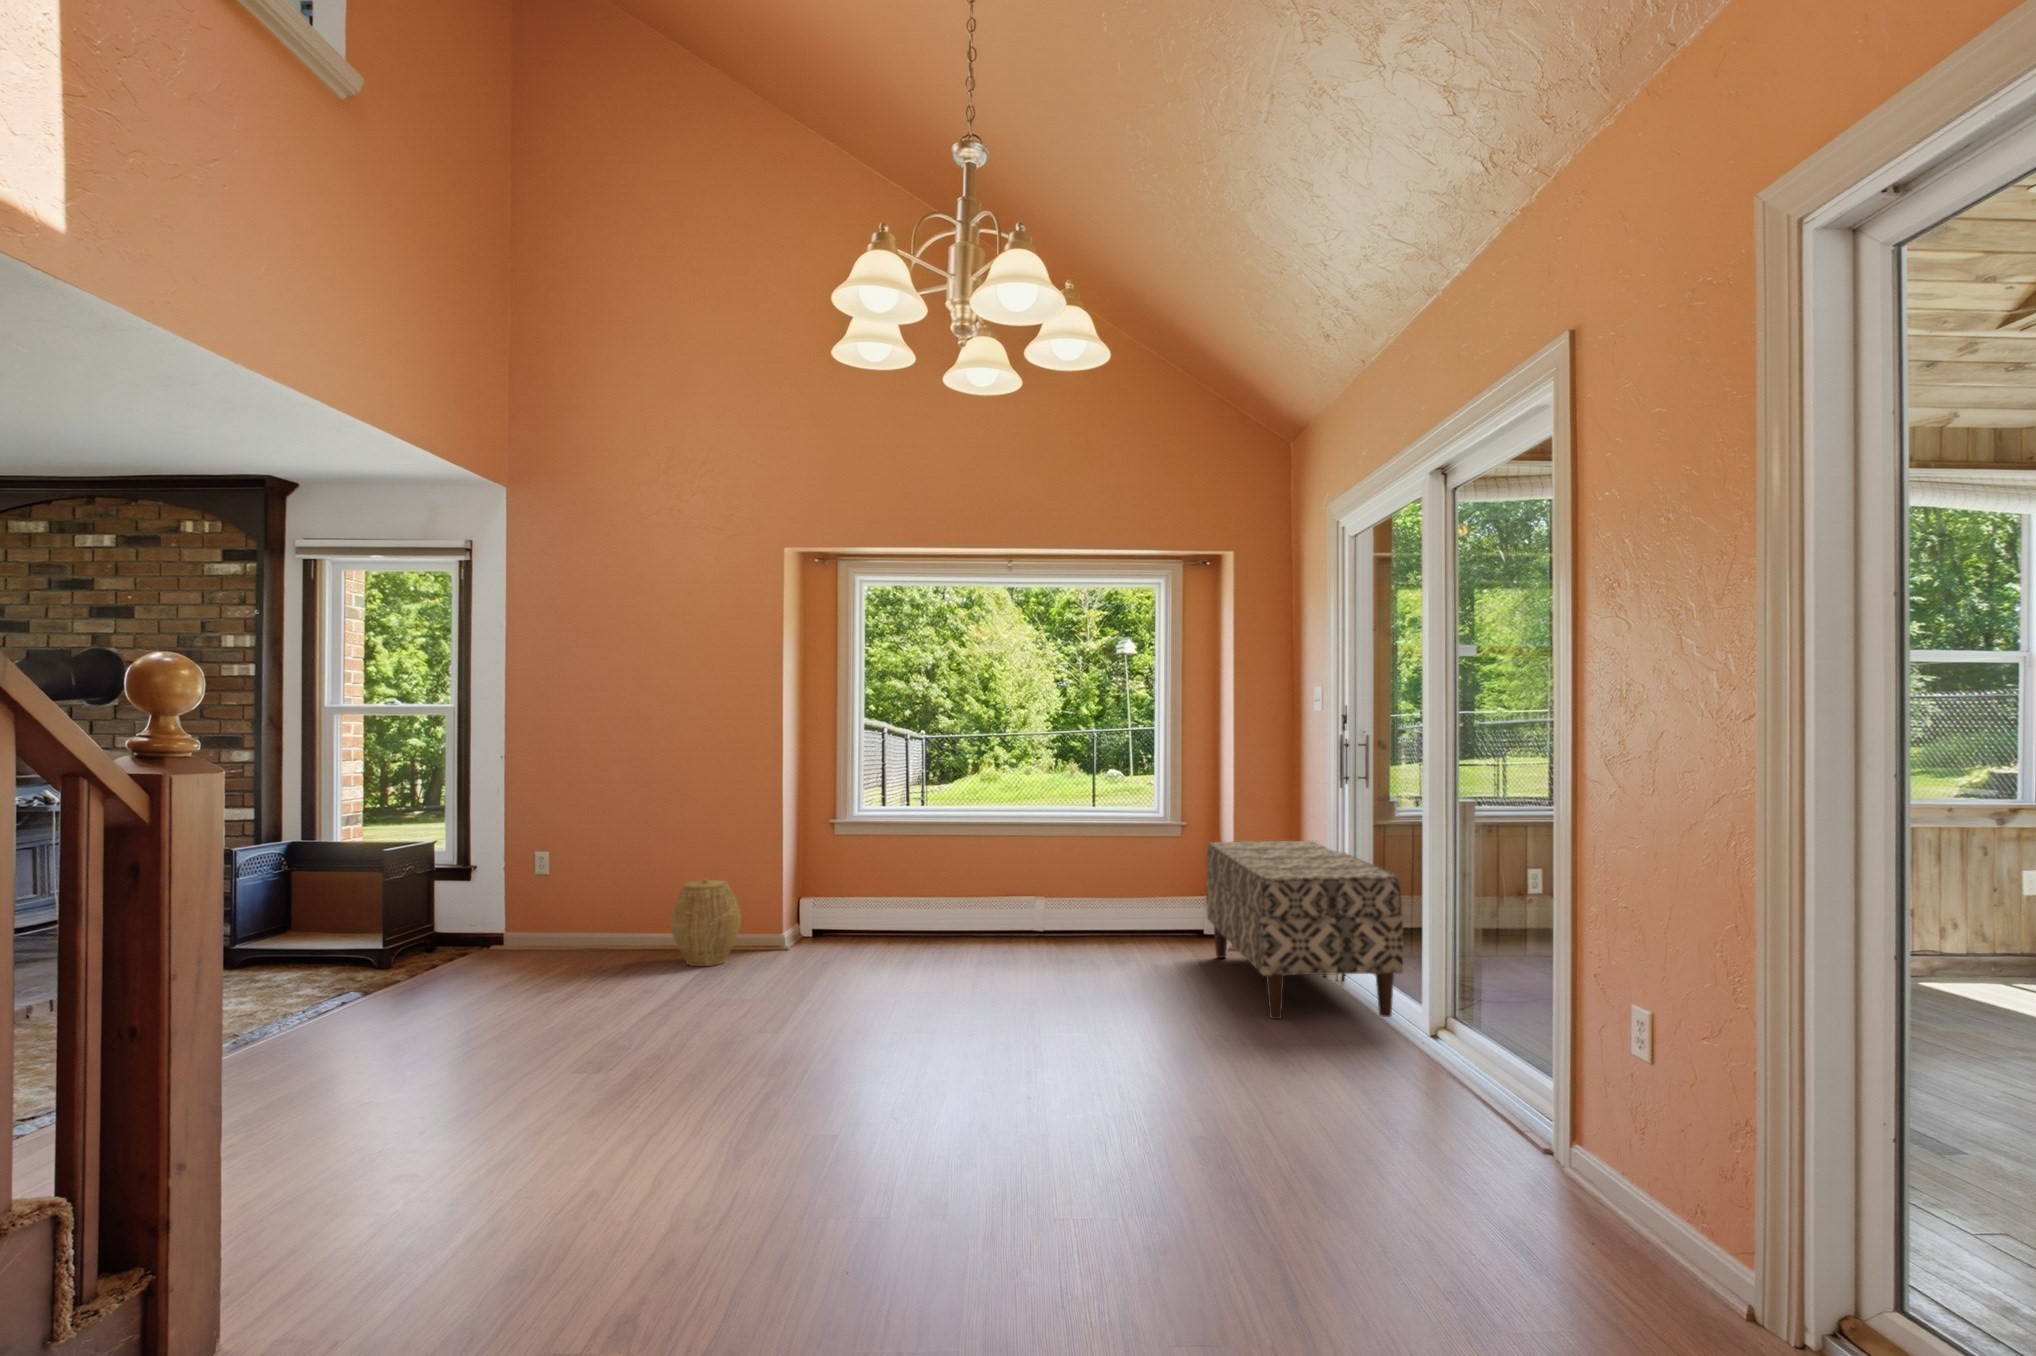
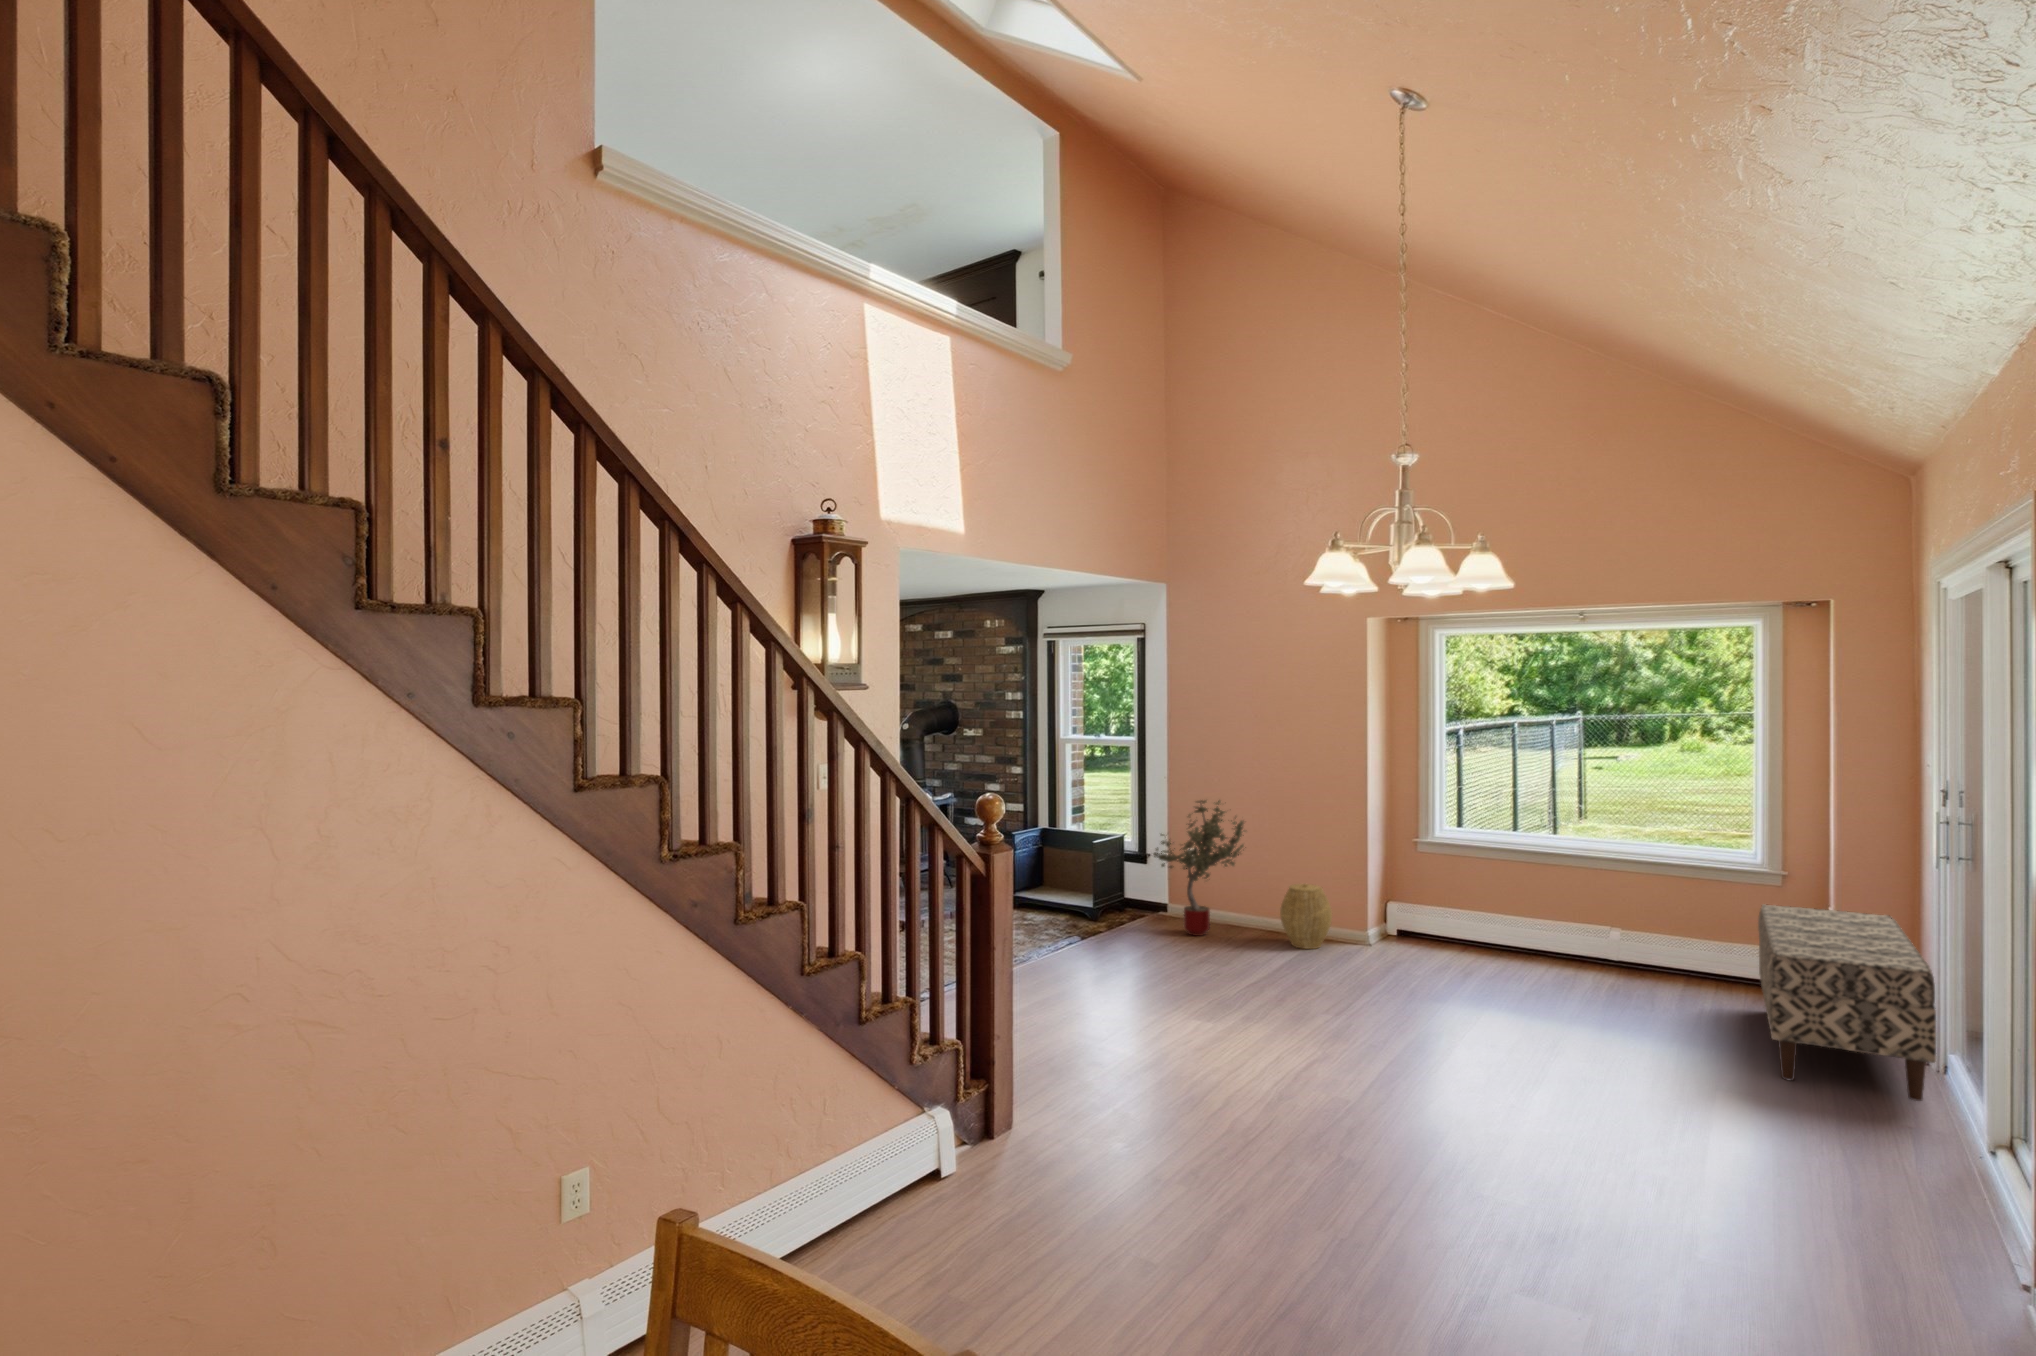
potted tree: none [476,774,624,971] -> present [1153,800,1245,936]

